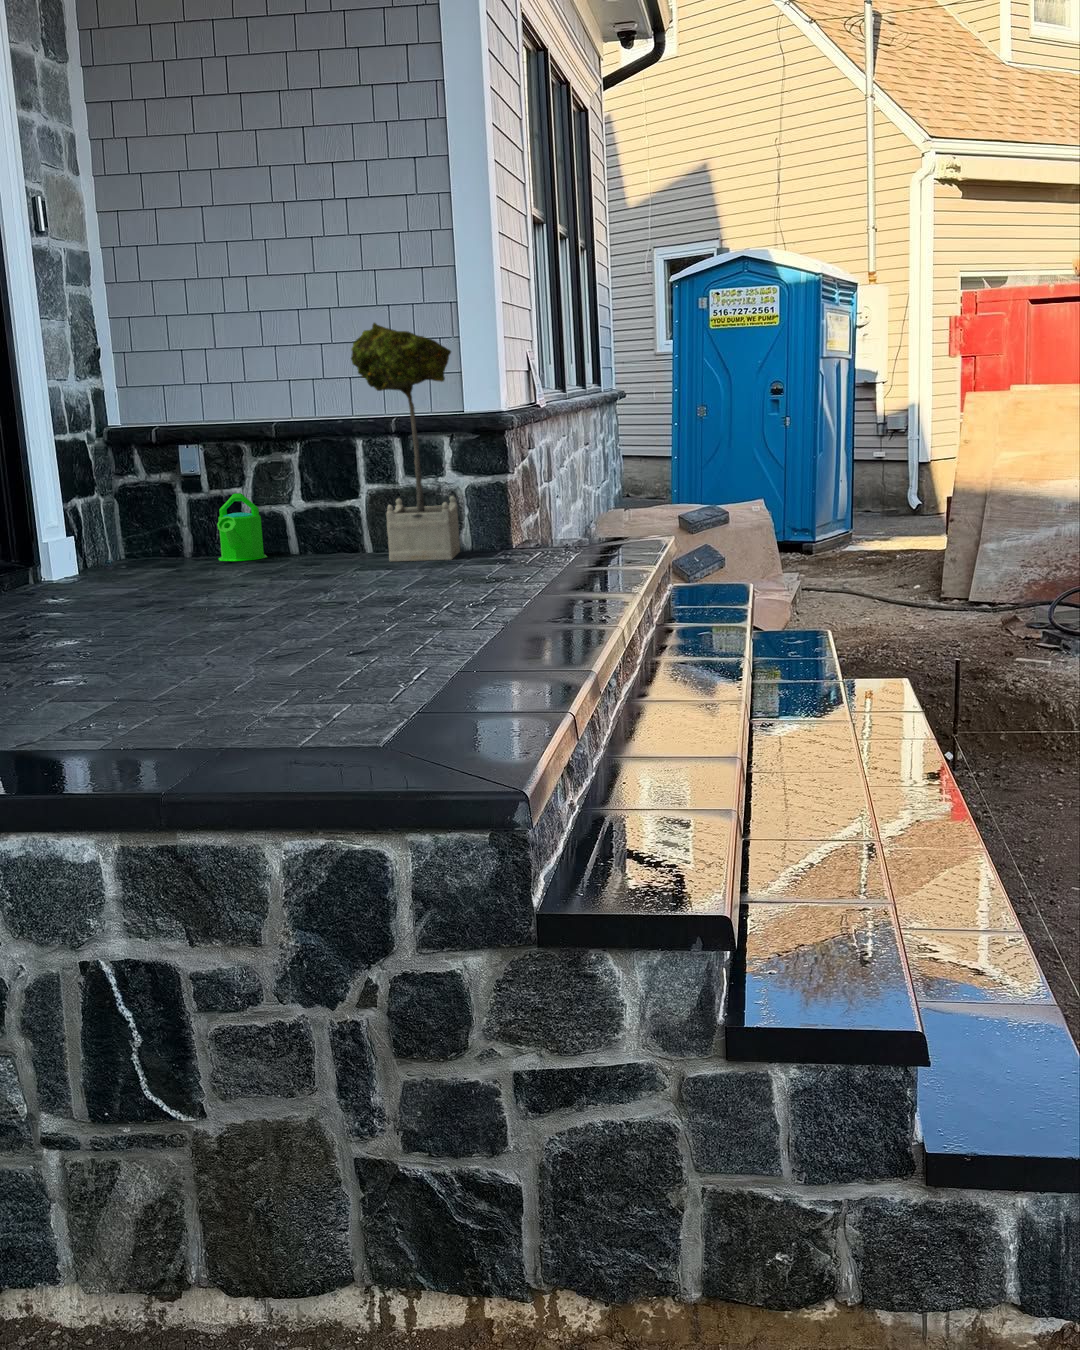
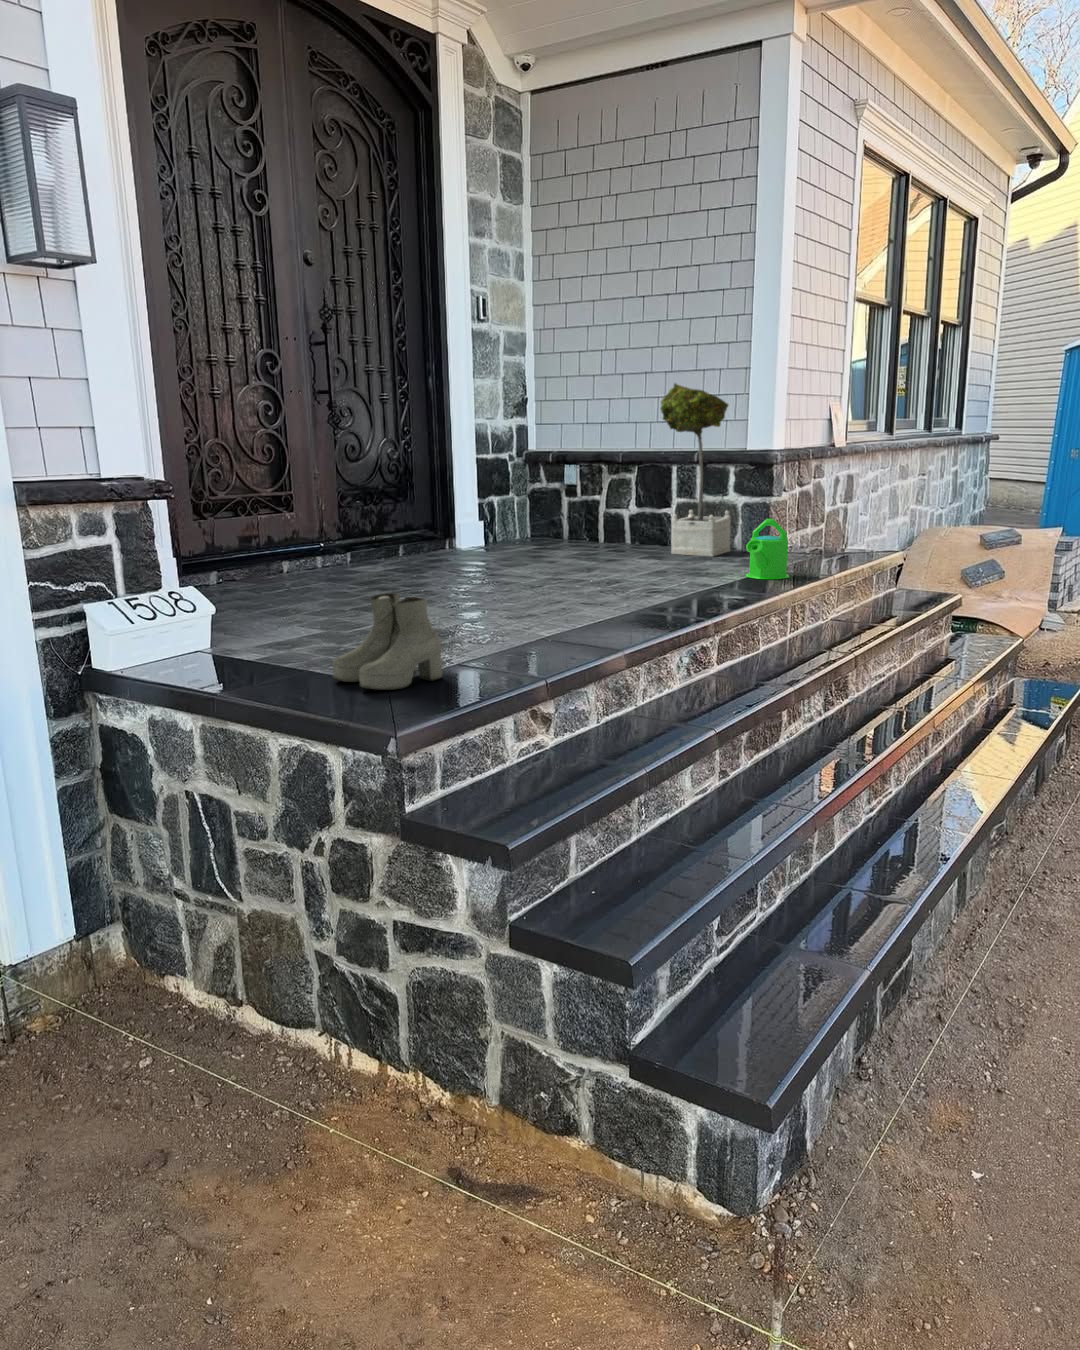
watering can: present [217,493,267,561] -> present [746,519,789,579]
boots: none [309,618,450,753] -> present [333,593,442,690]

